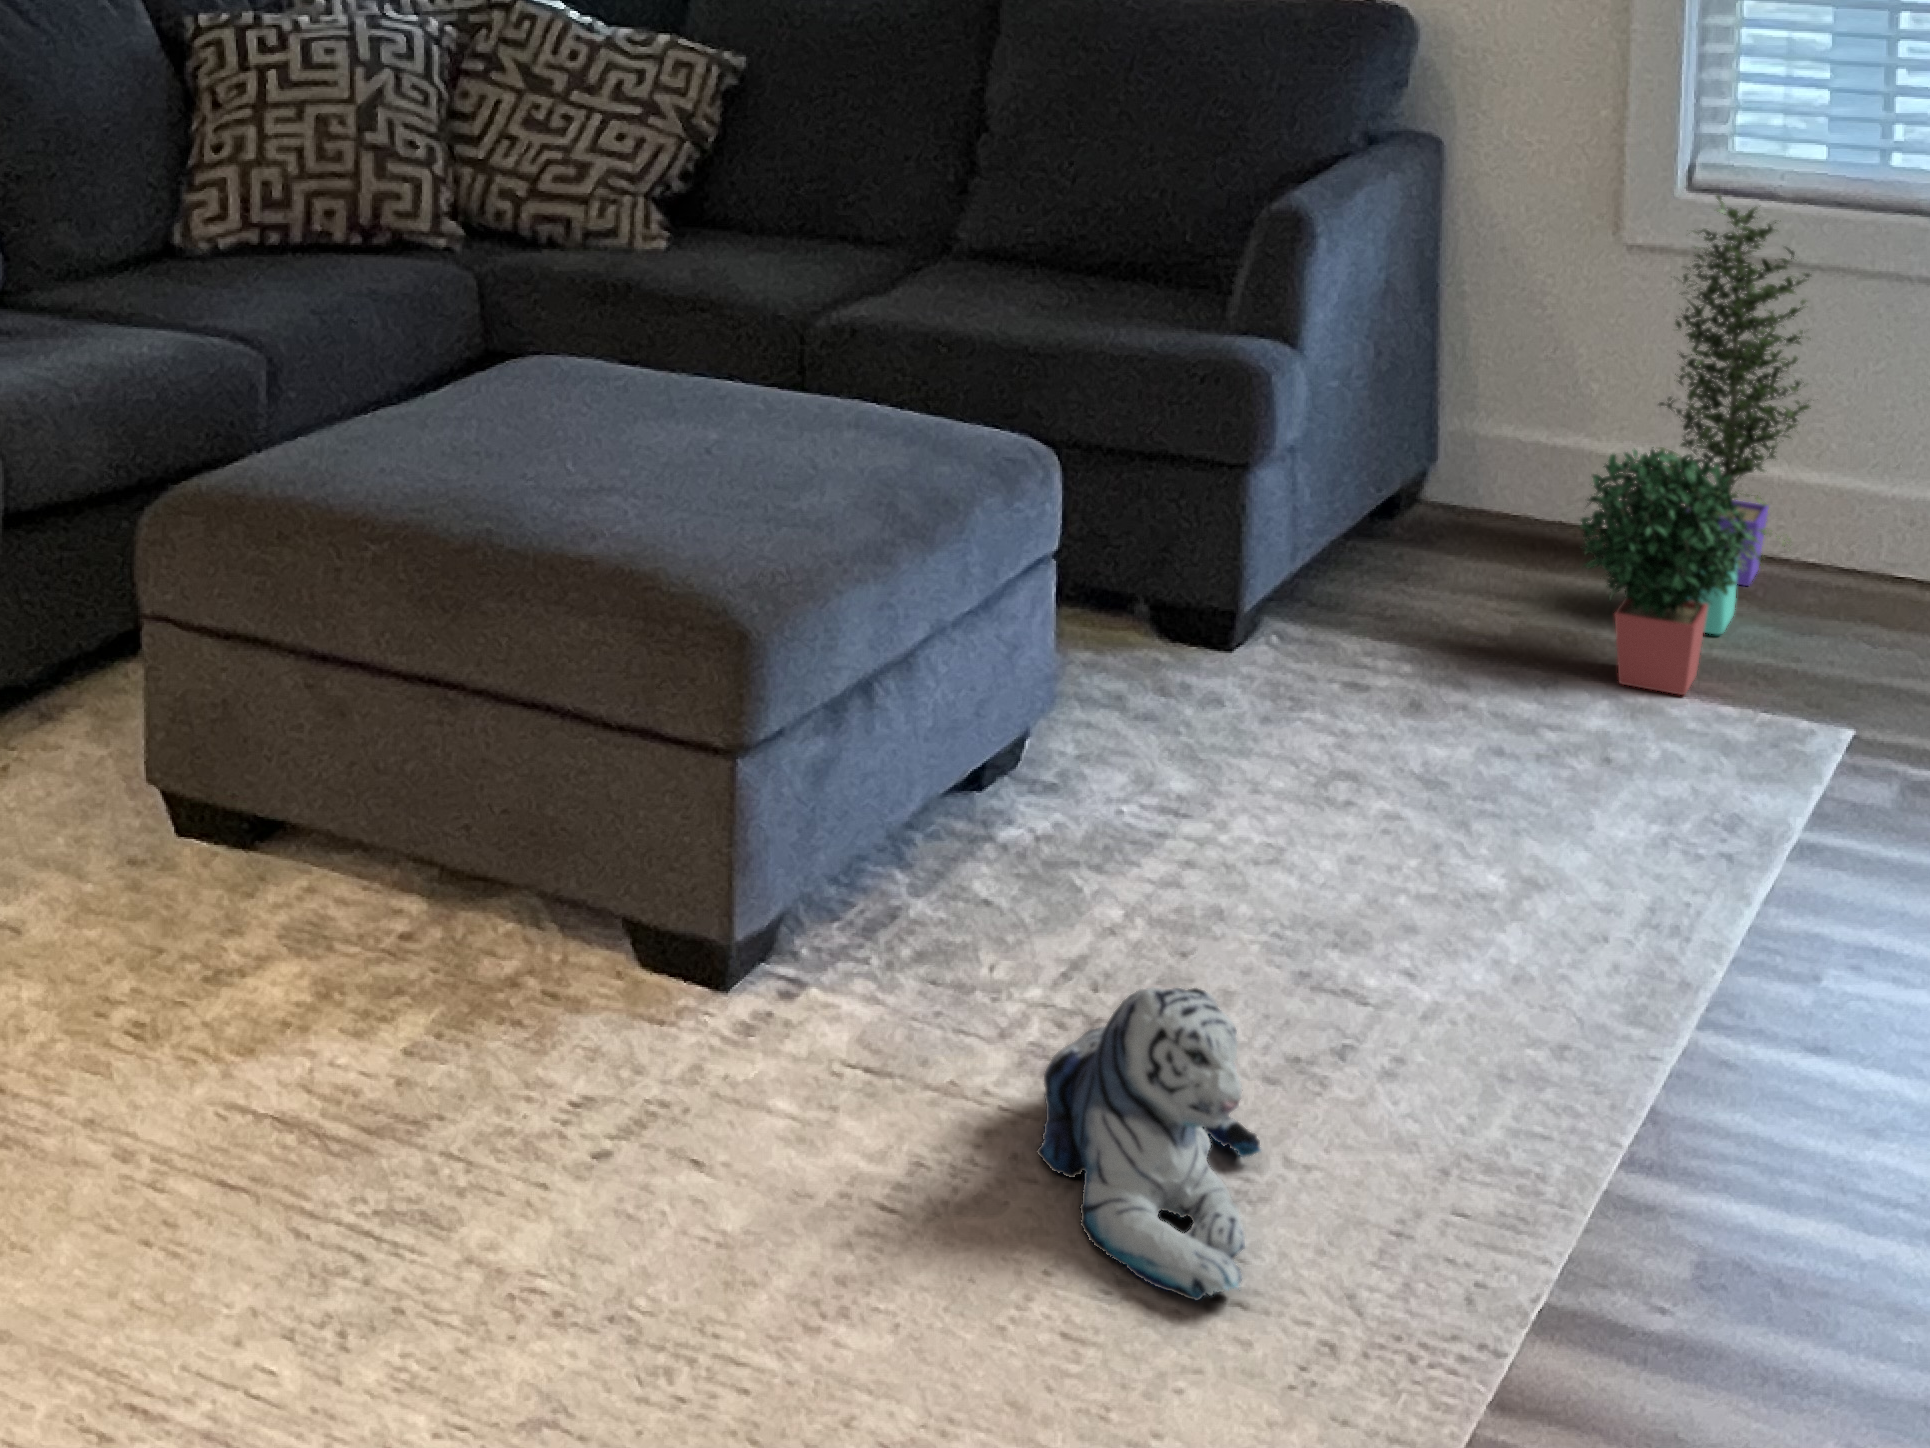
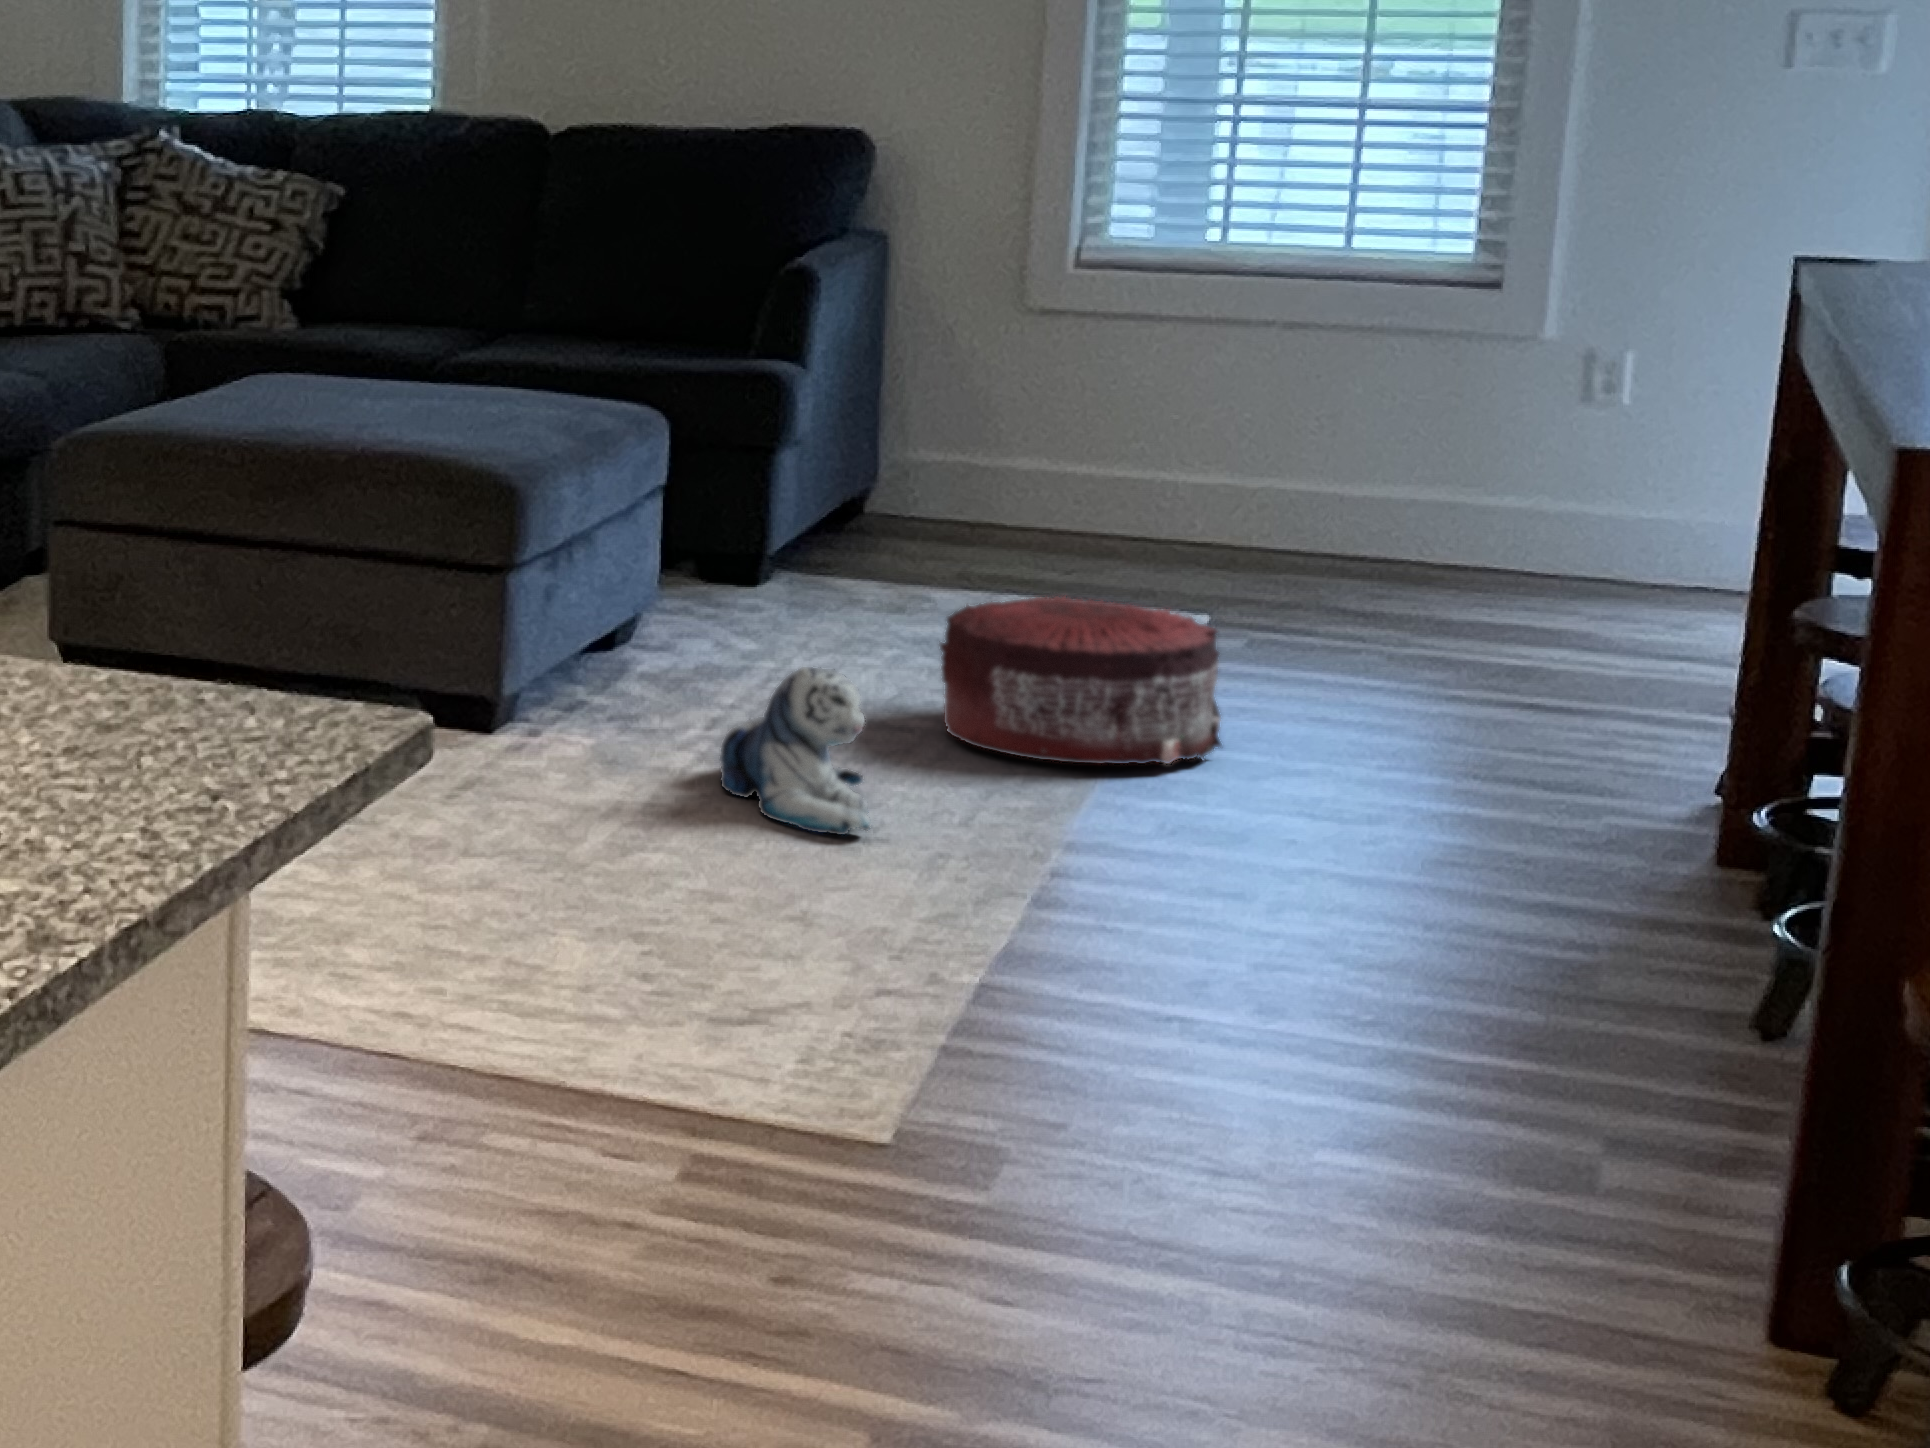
potted plant: present [1581,195,1811,695] -> none [1012,265,1177,604]
pouf: none [1413,782,1842,1113] -> present [940,597,1221,764]

